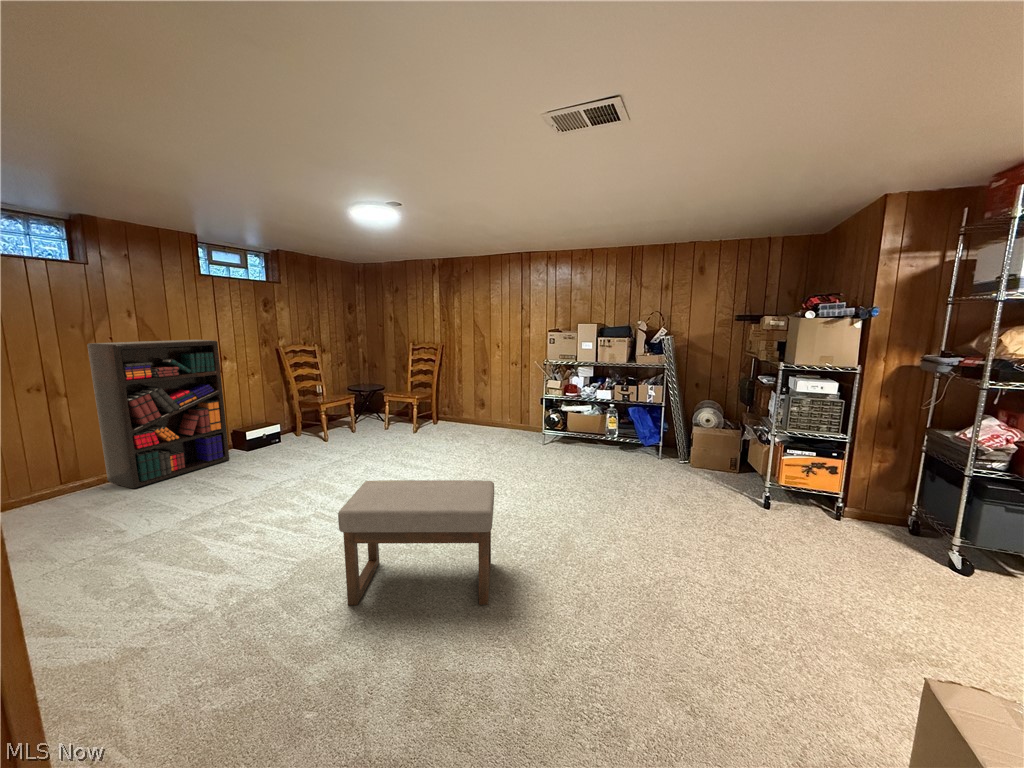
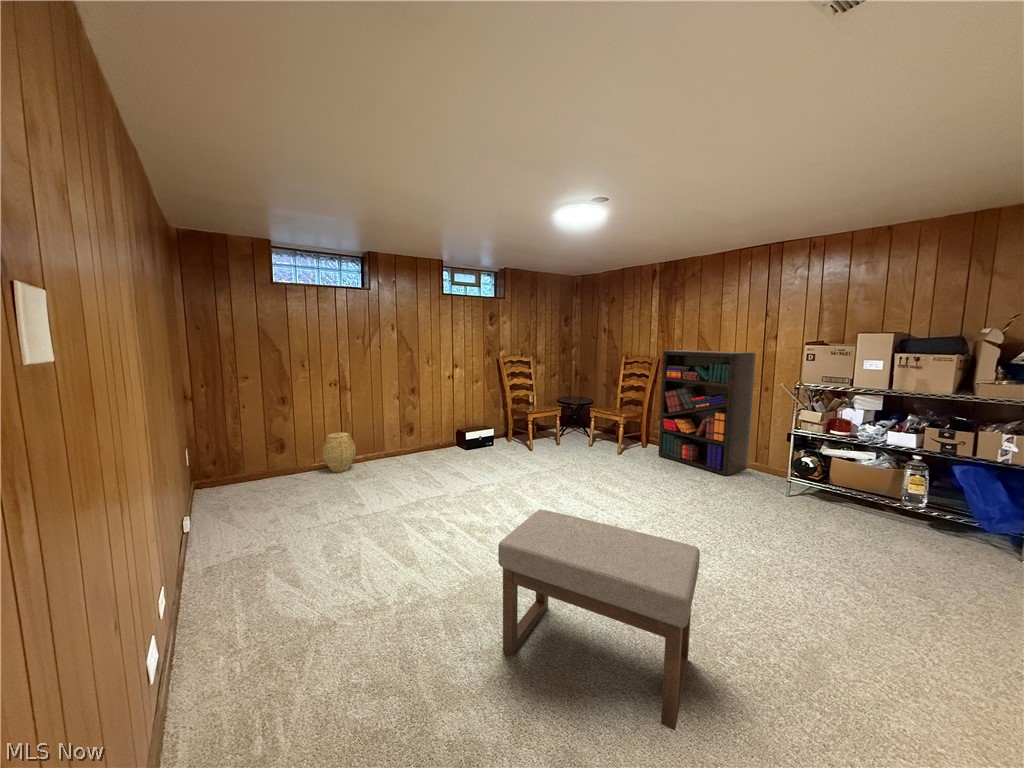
bookshelf: present [87,340,229,488] -> present [658,350,756,475]
woven basket: none [26,452,86,505] -> present [323,432,356,472]

